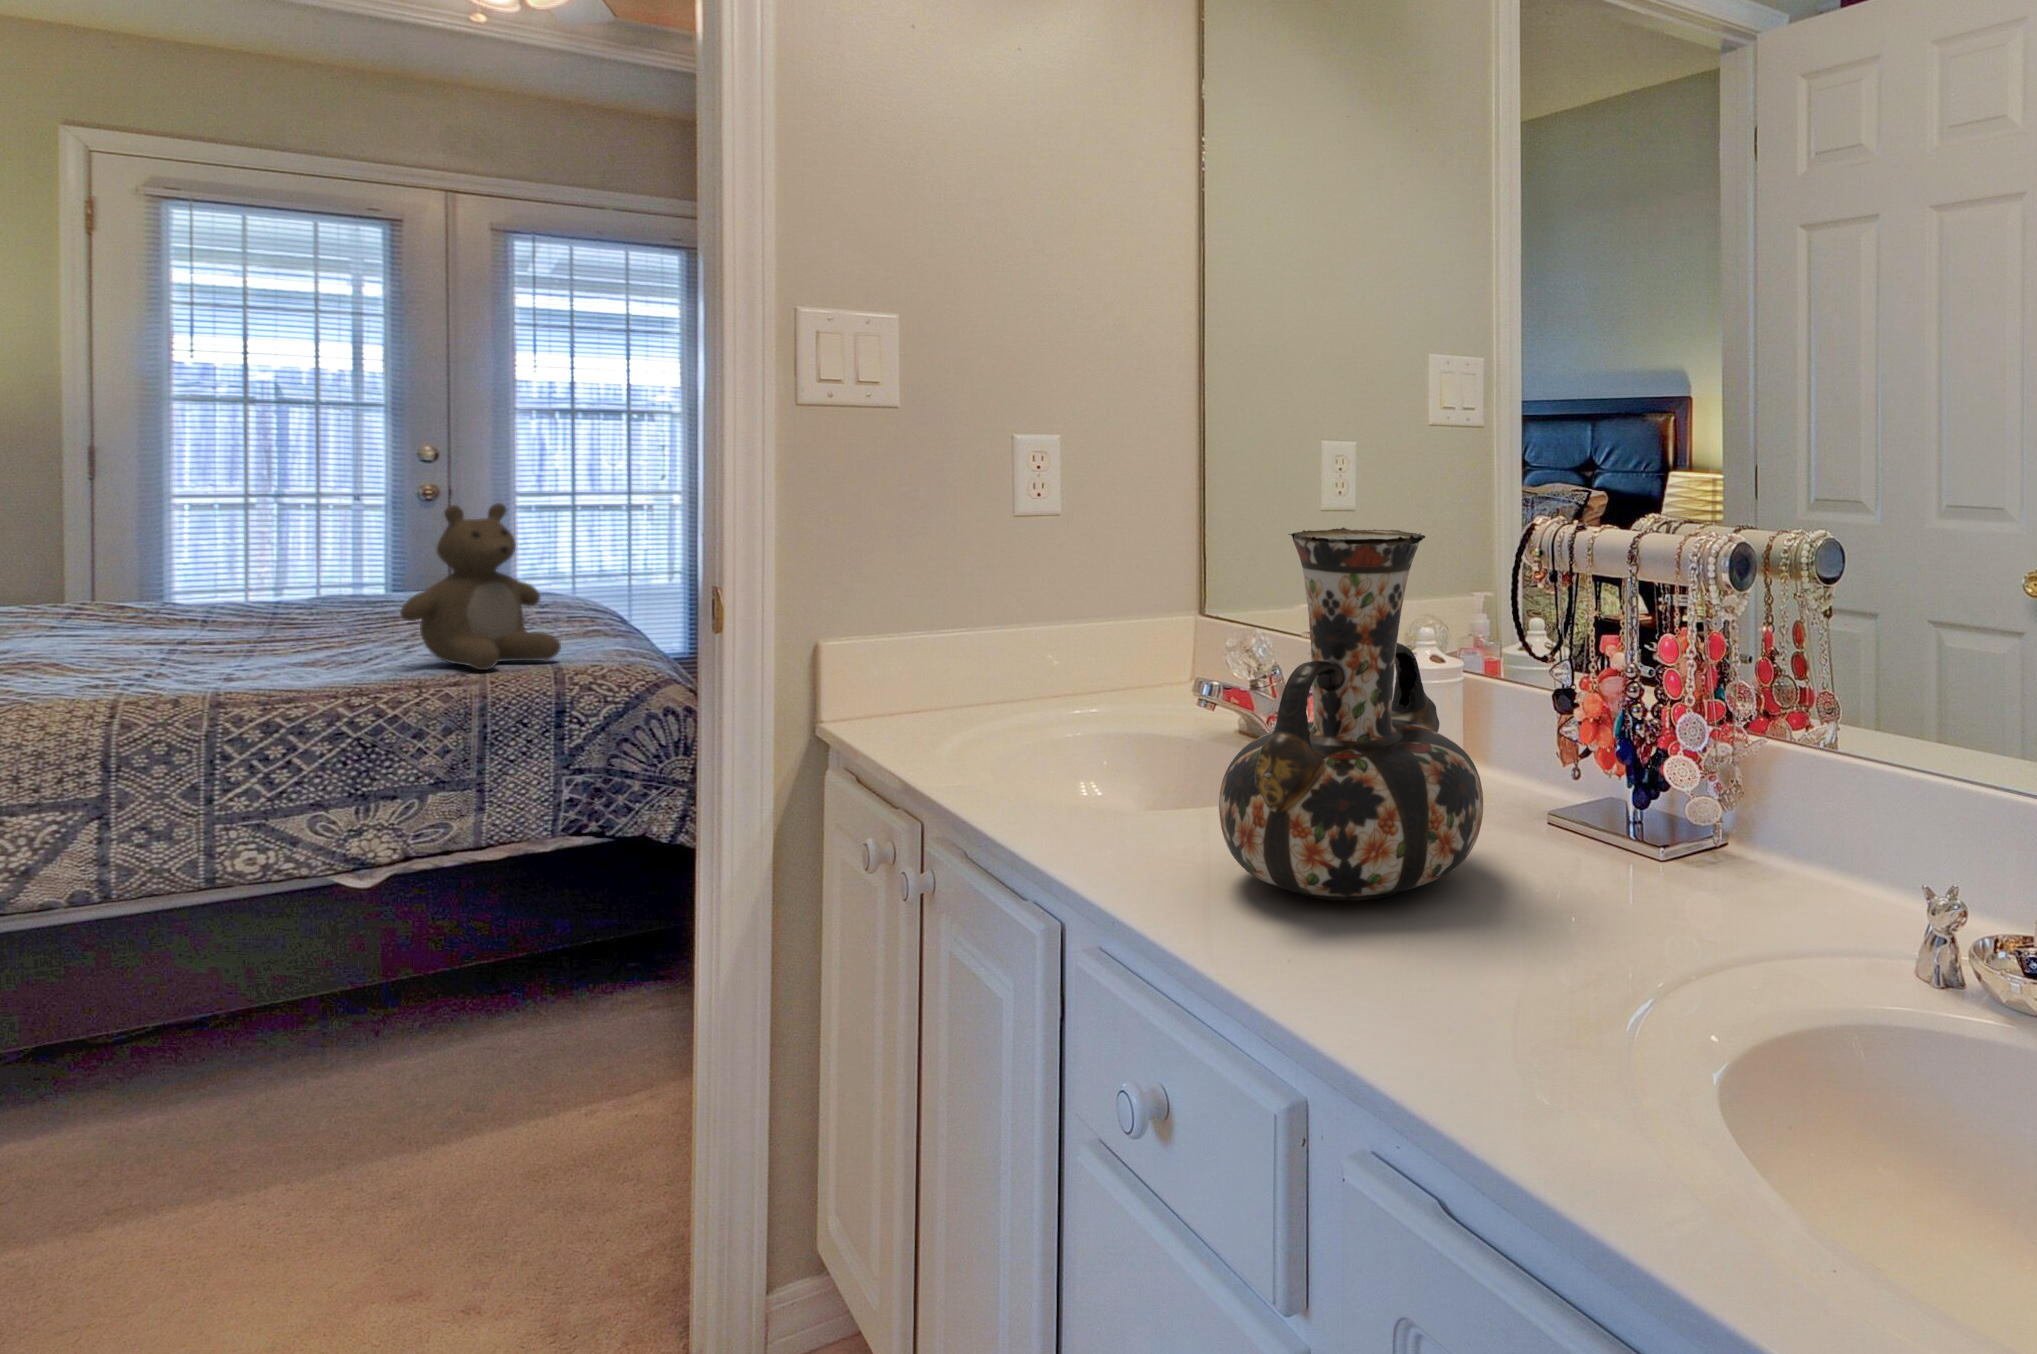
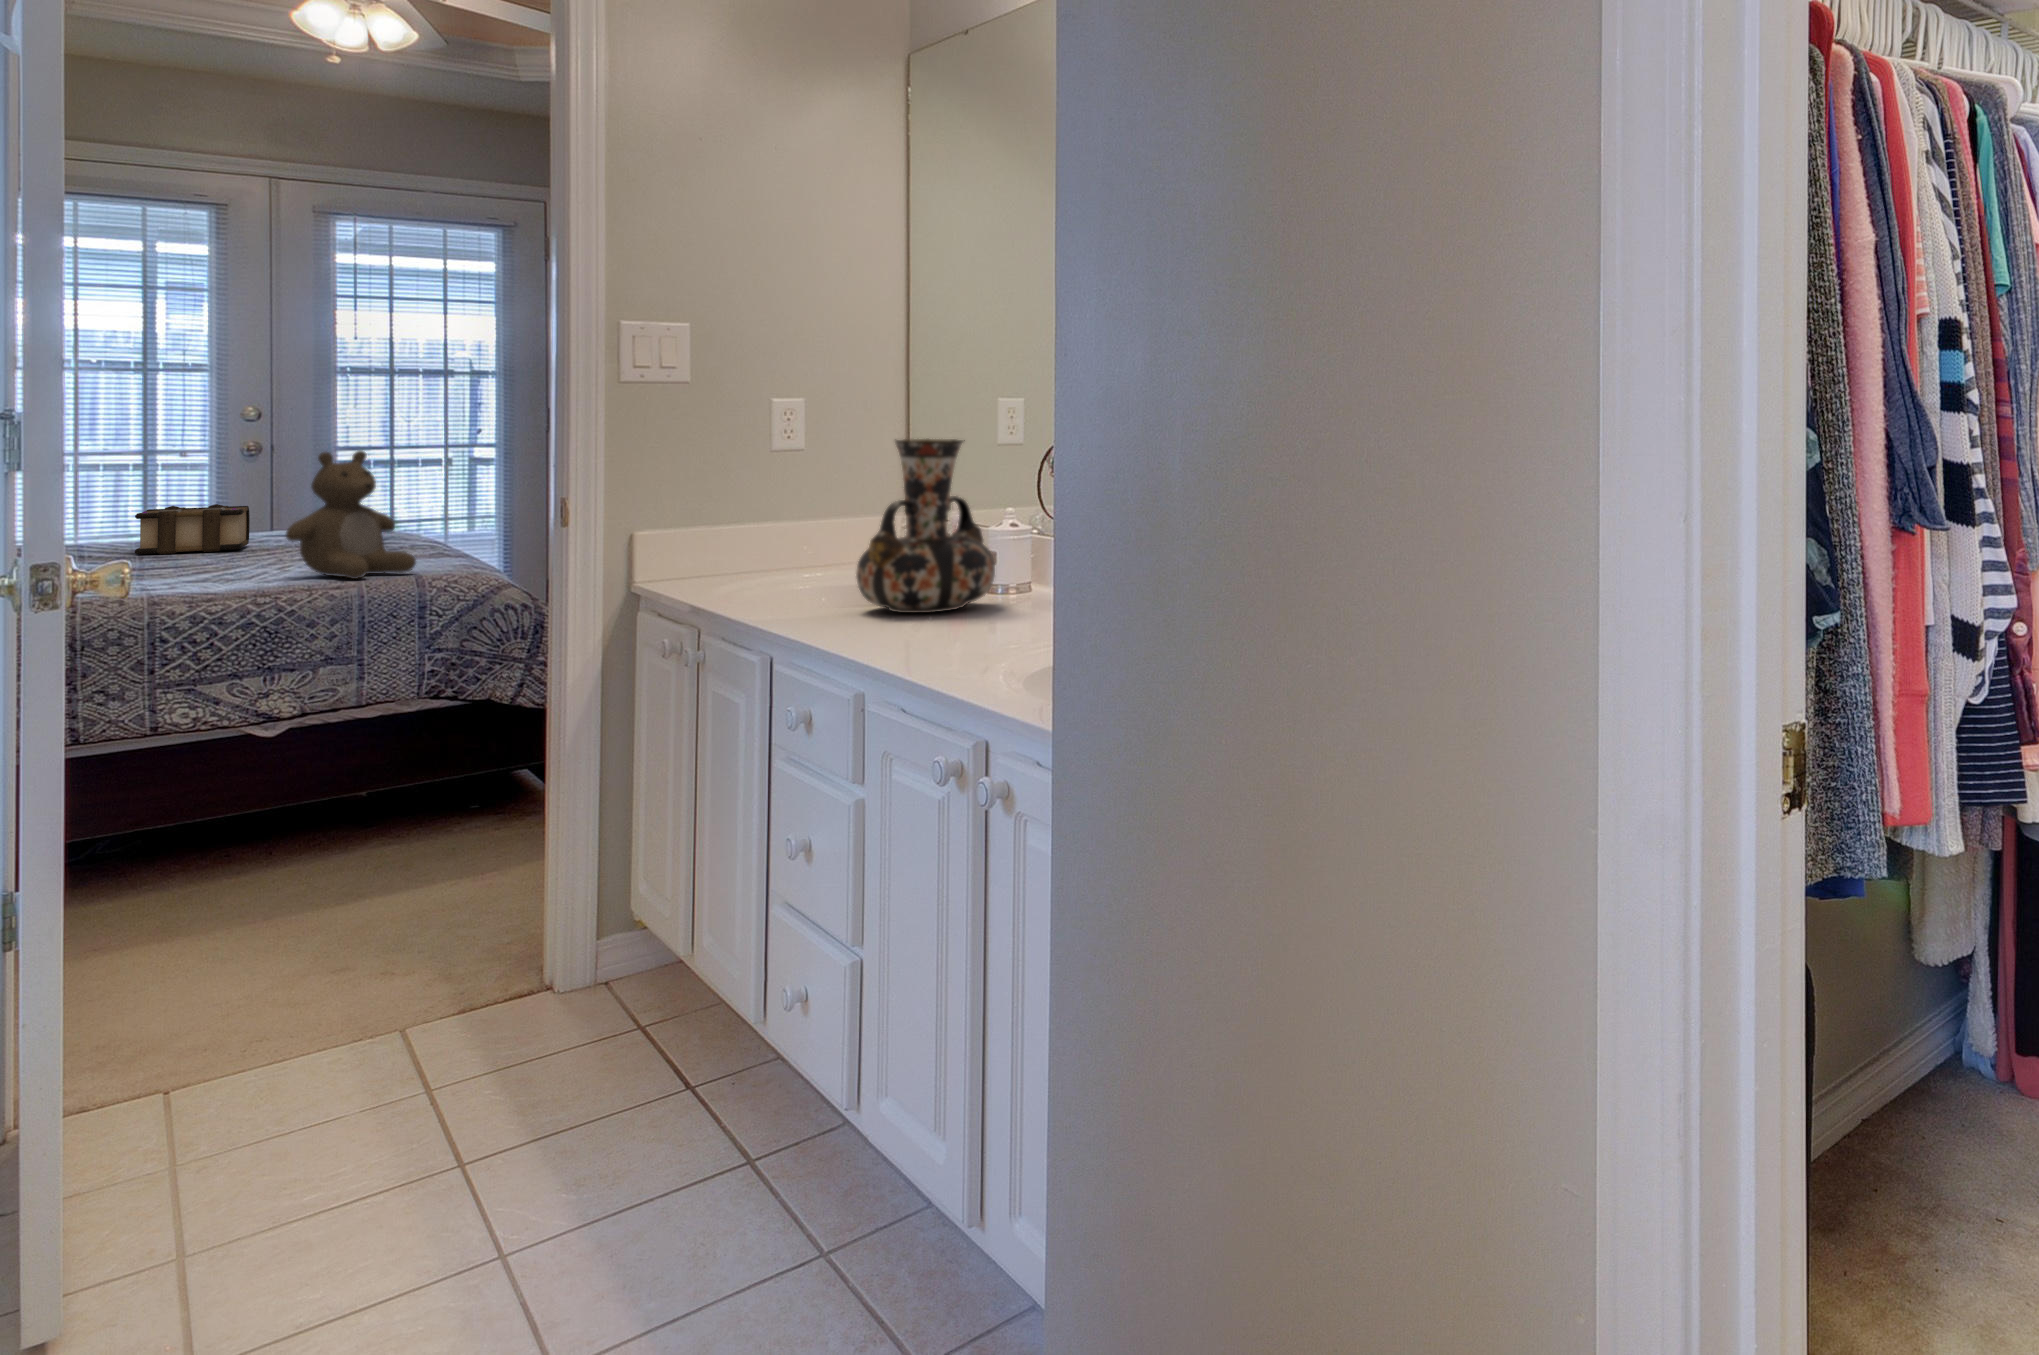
book: none [267,560,403,621] -> present [135,504,250,554]

